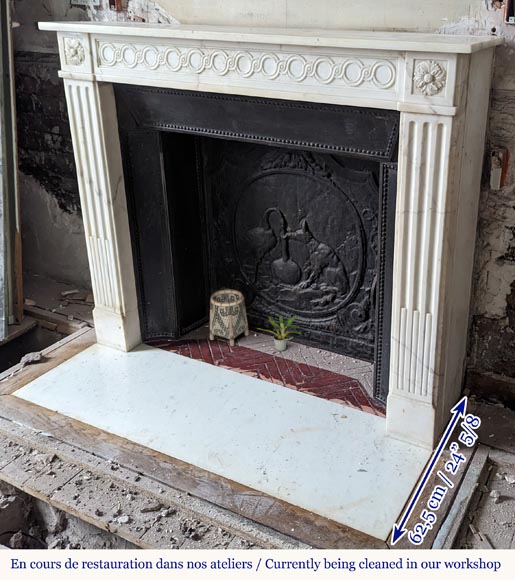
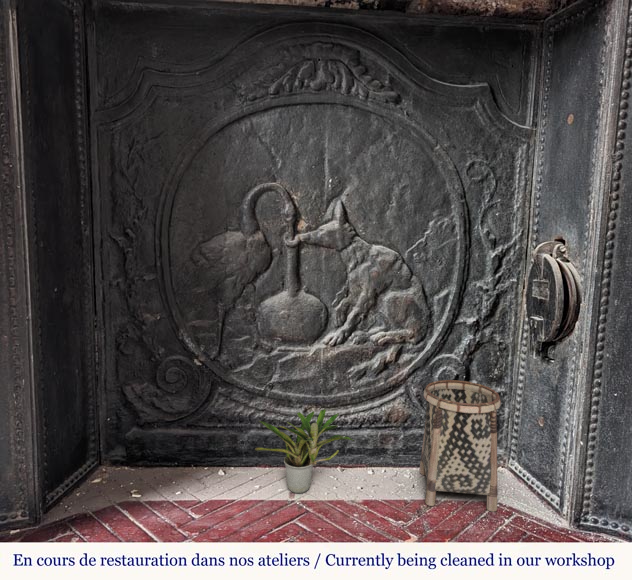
basket: present [210,289,249,346] -> present [420,380,501,512]

